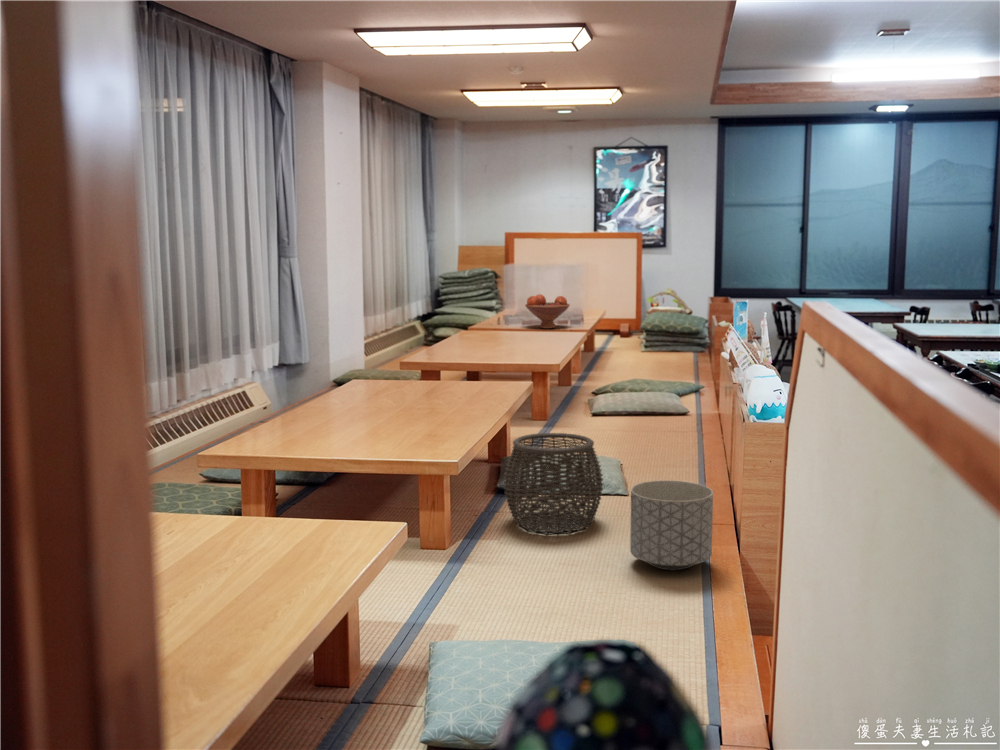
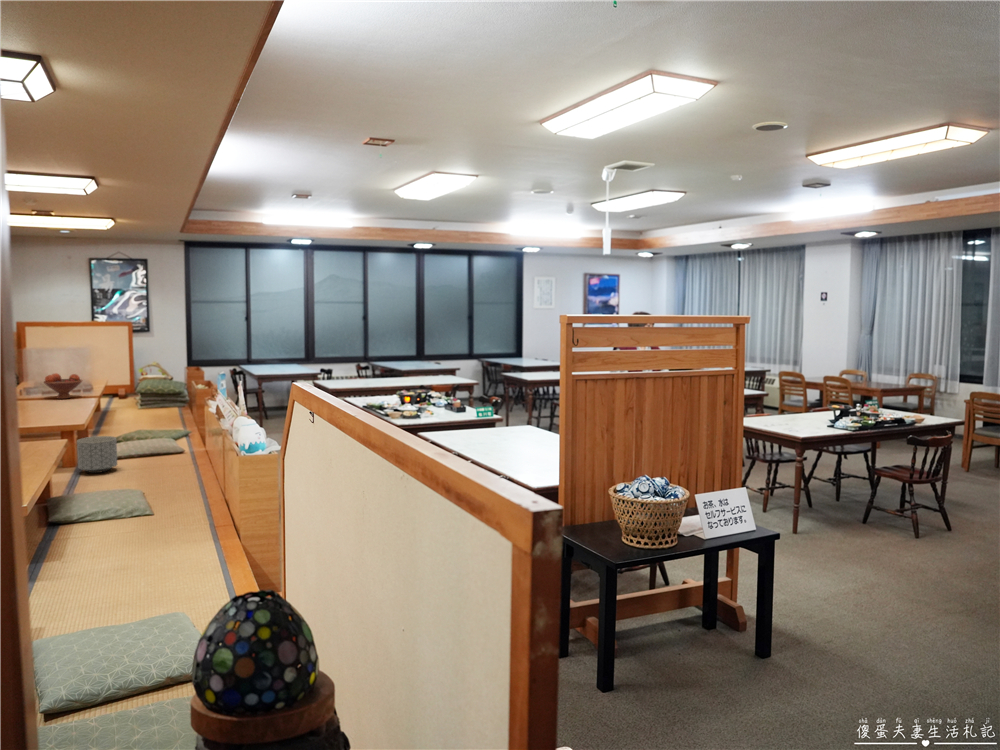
woven basket: present [504,433,603,533] -> none [63,476,138,544]
planter: present [630,480,713,570] -> present [77,436,117,473]

